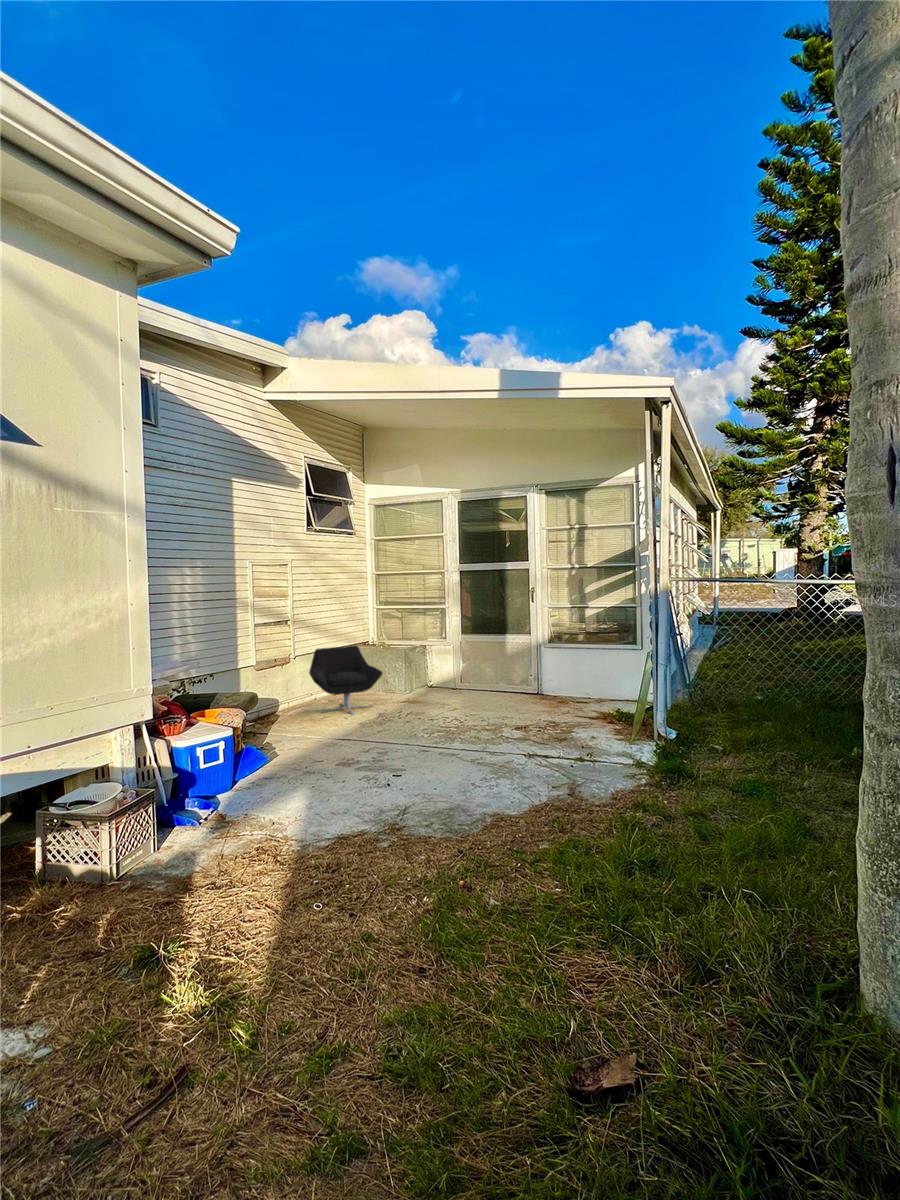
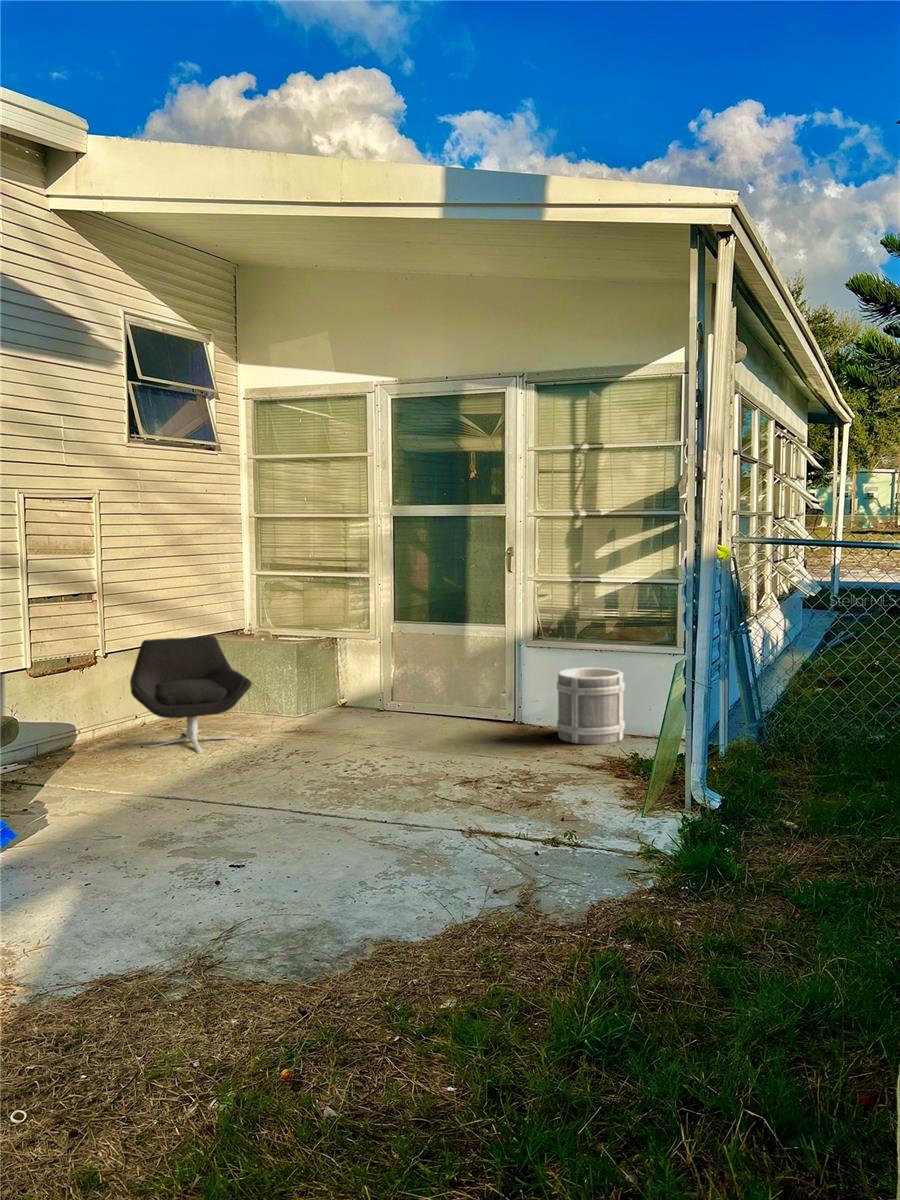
bucket: none [566,659,607,705] -> present [557,668,625,744]

